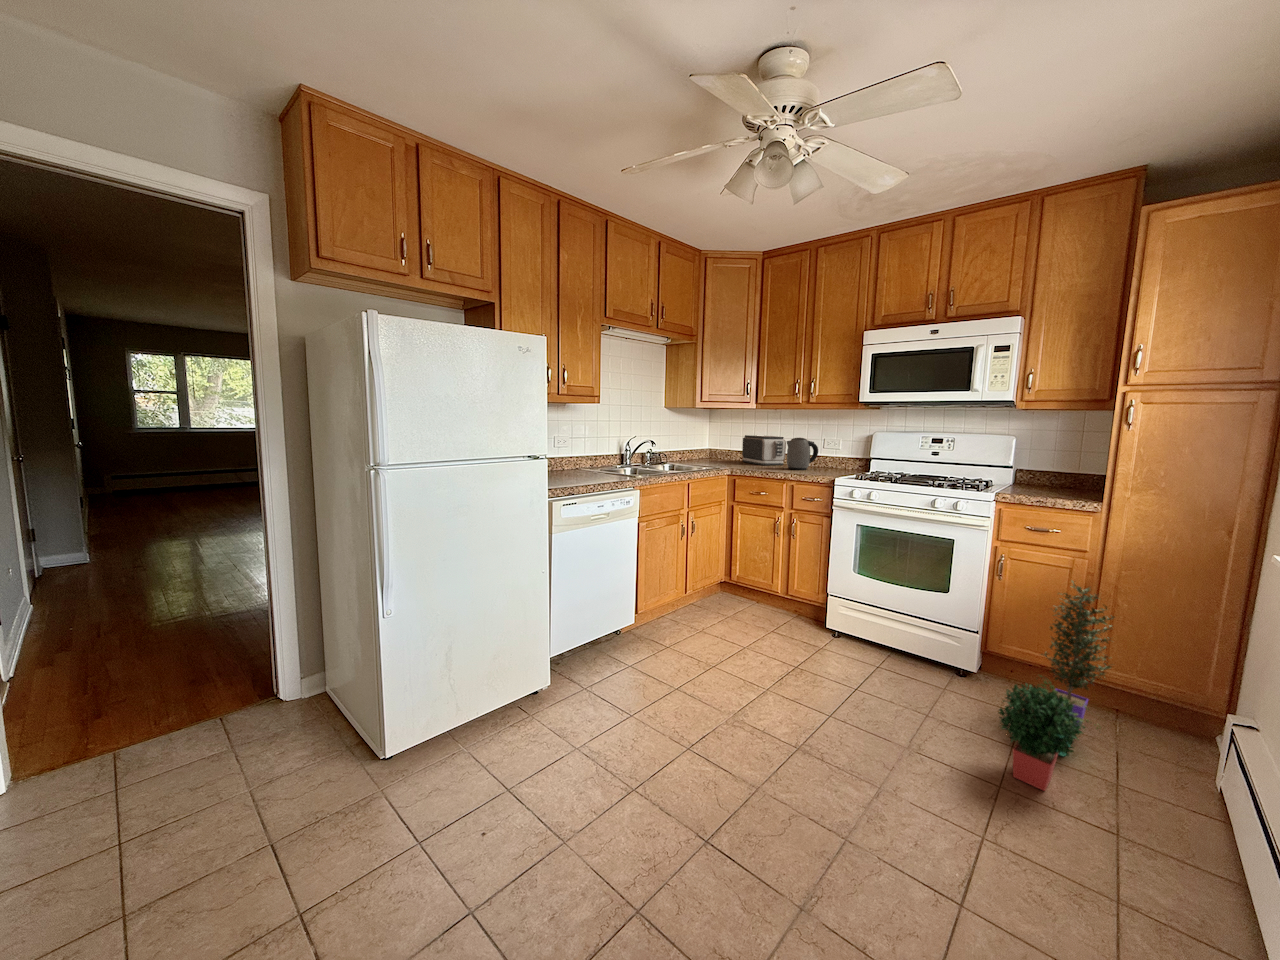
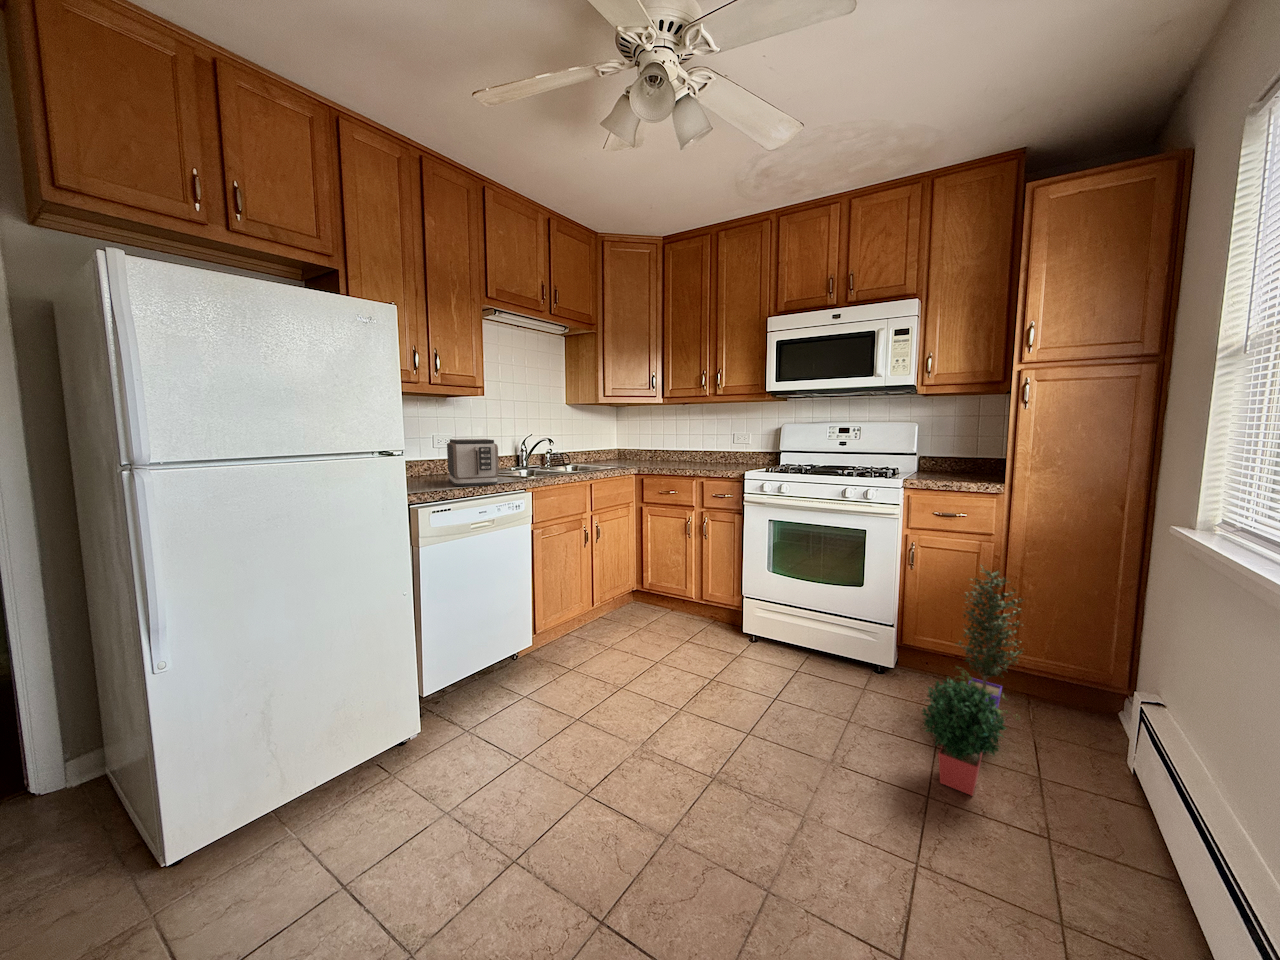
toaster: present [742,435,786,465] -> present [447,439,499,486]
kettle: present [787,438,818,470] -> none [695,432,728,466]

